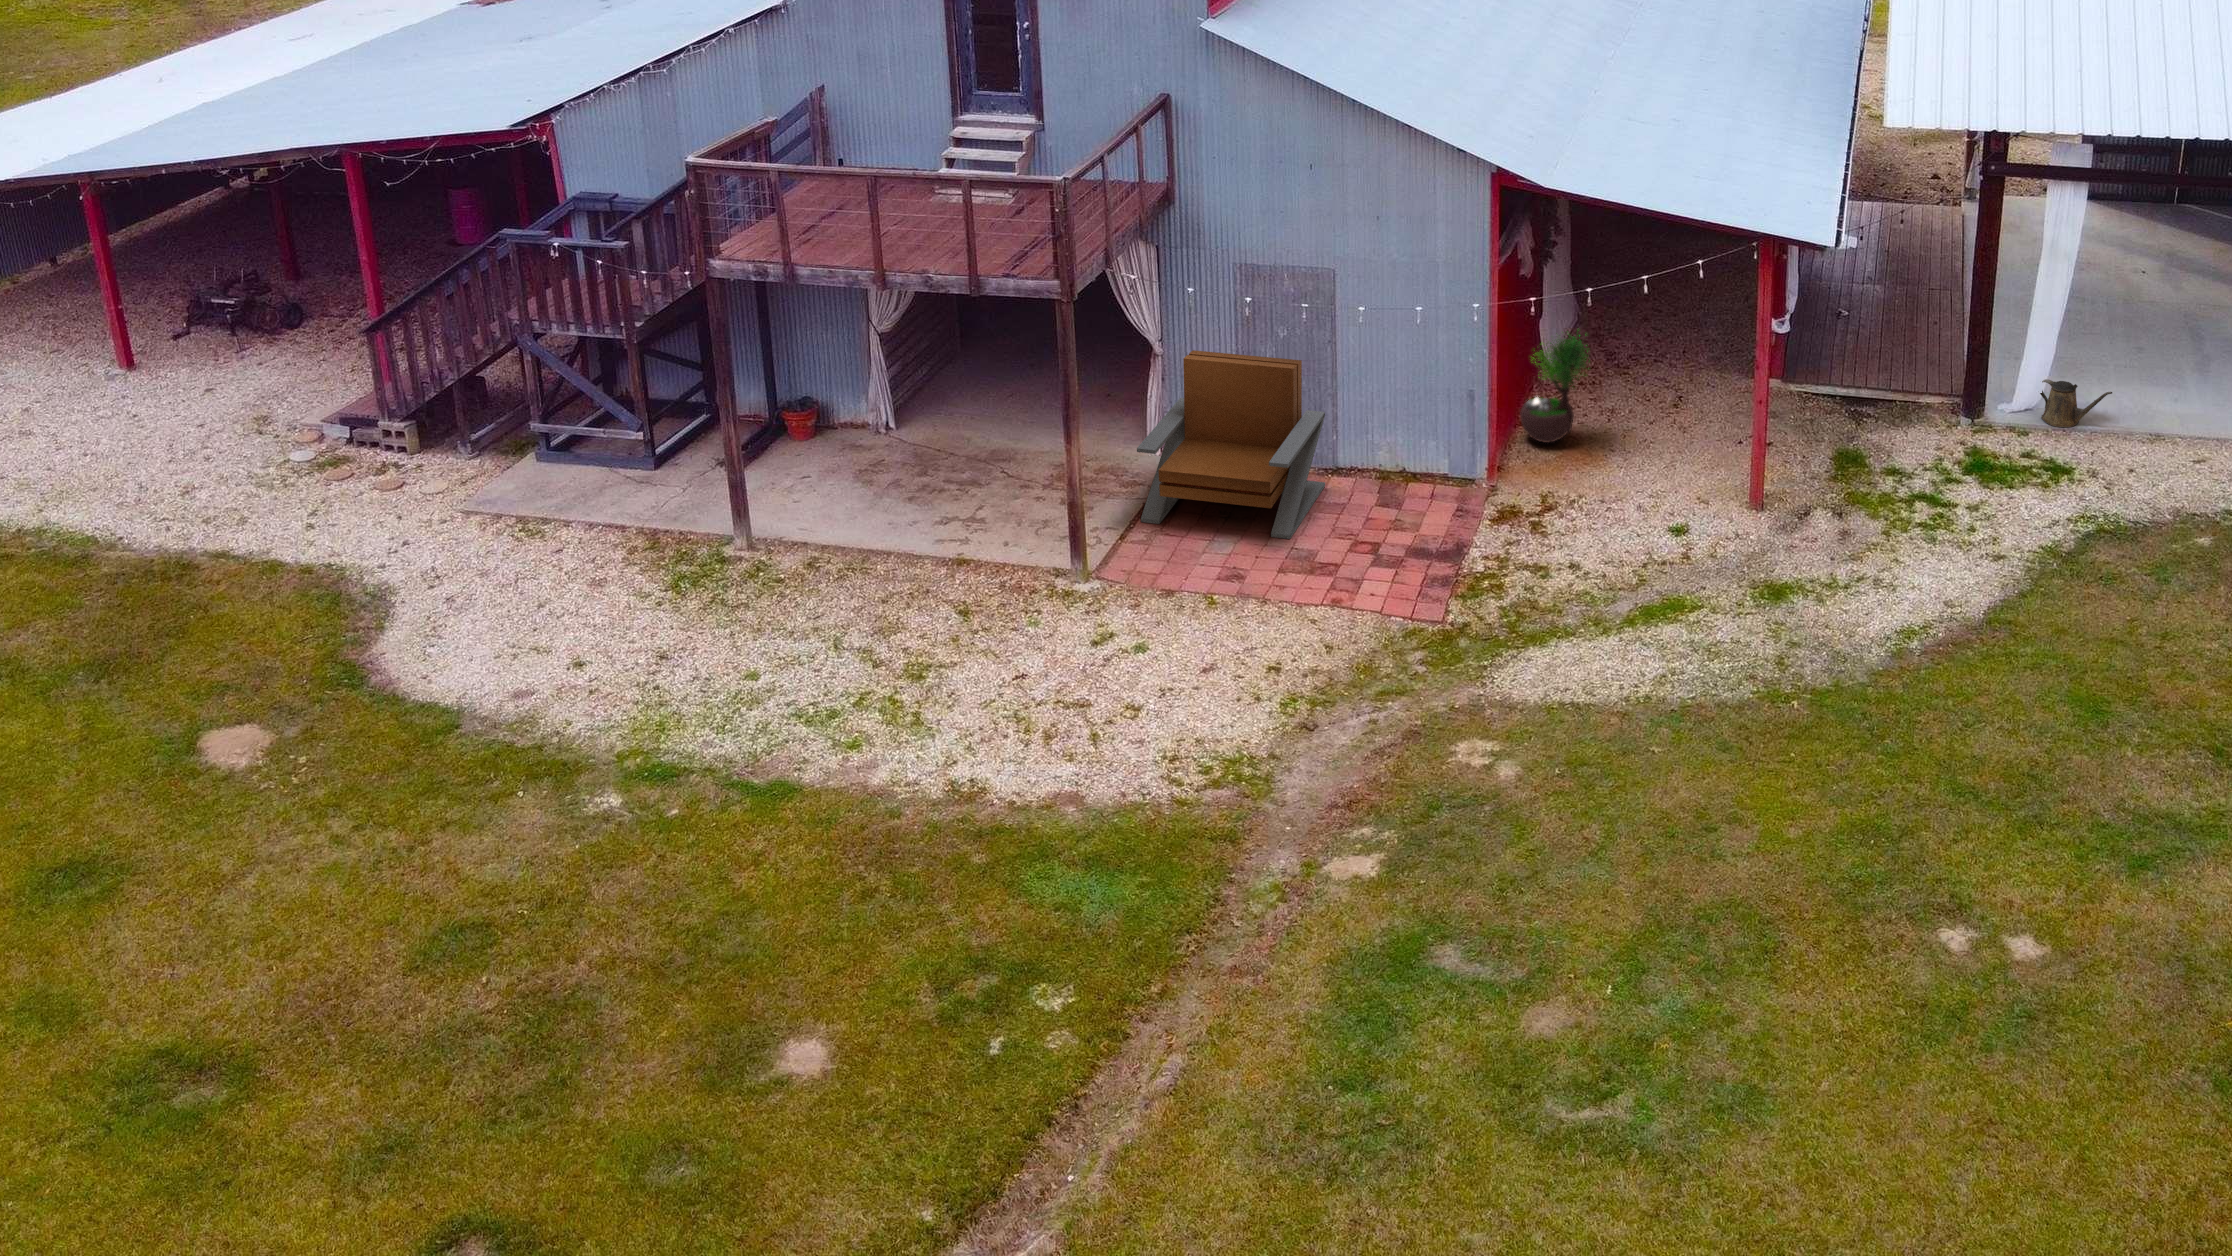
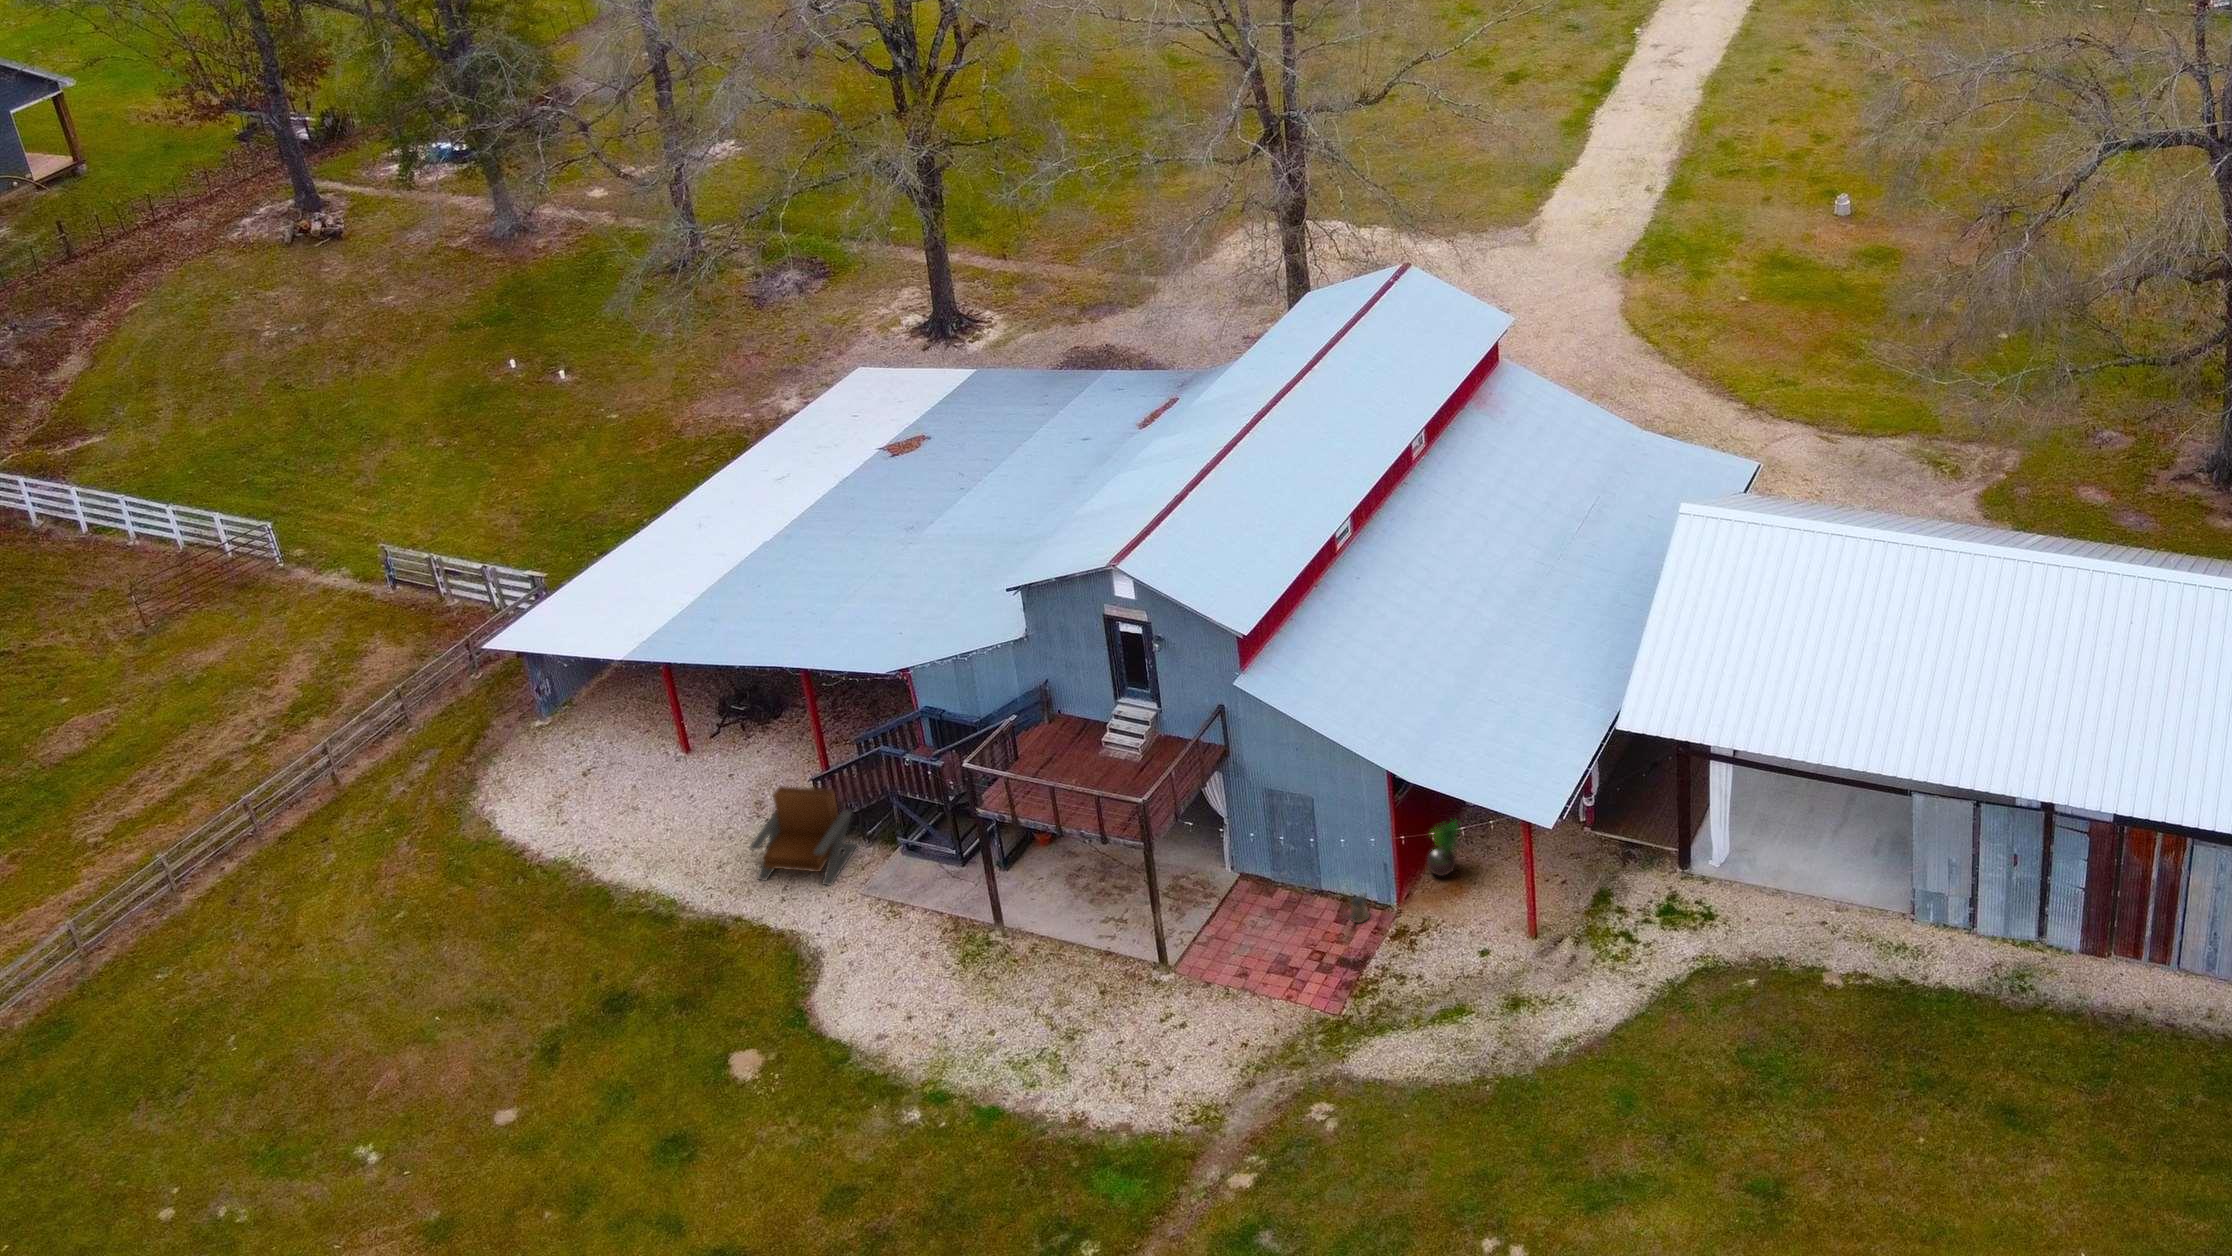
lounge chair: present [1137,350,1325,539] -> present [749,786,857,885]
watering can: present [2040,379,2112,427] -> present [1349,892,1370,923]

